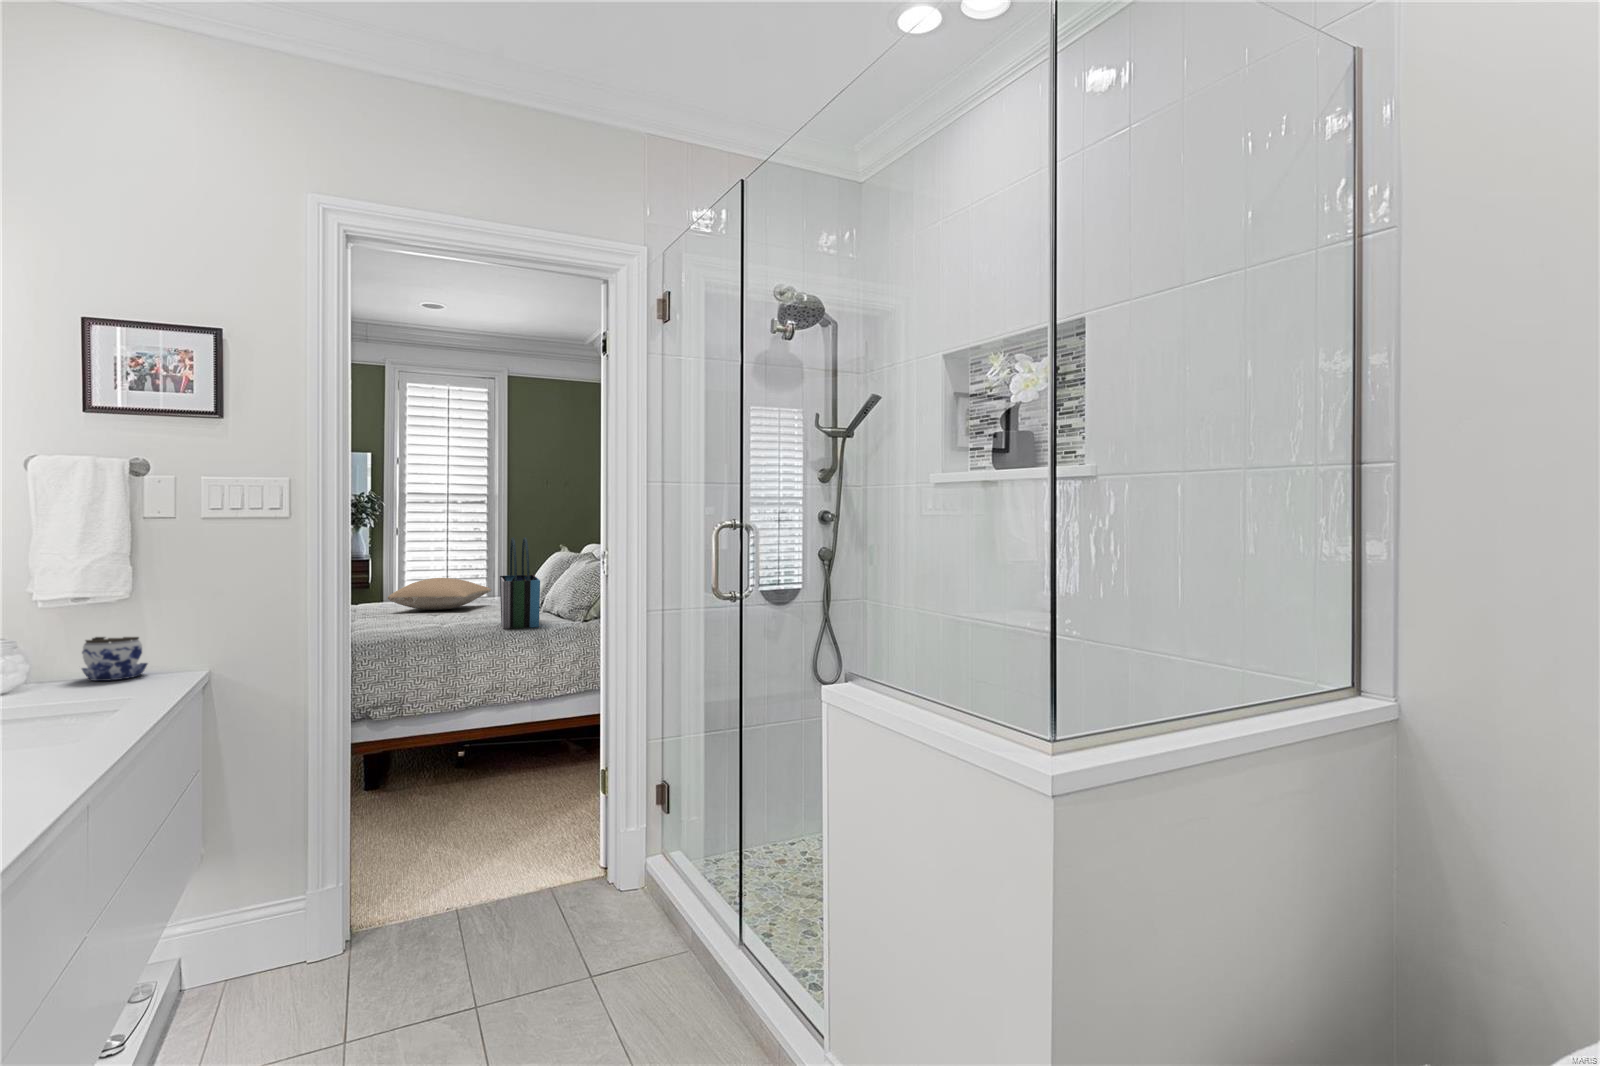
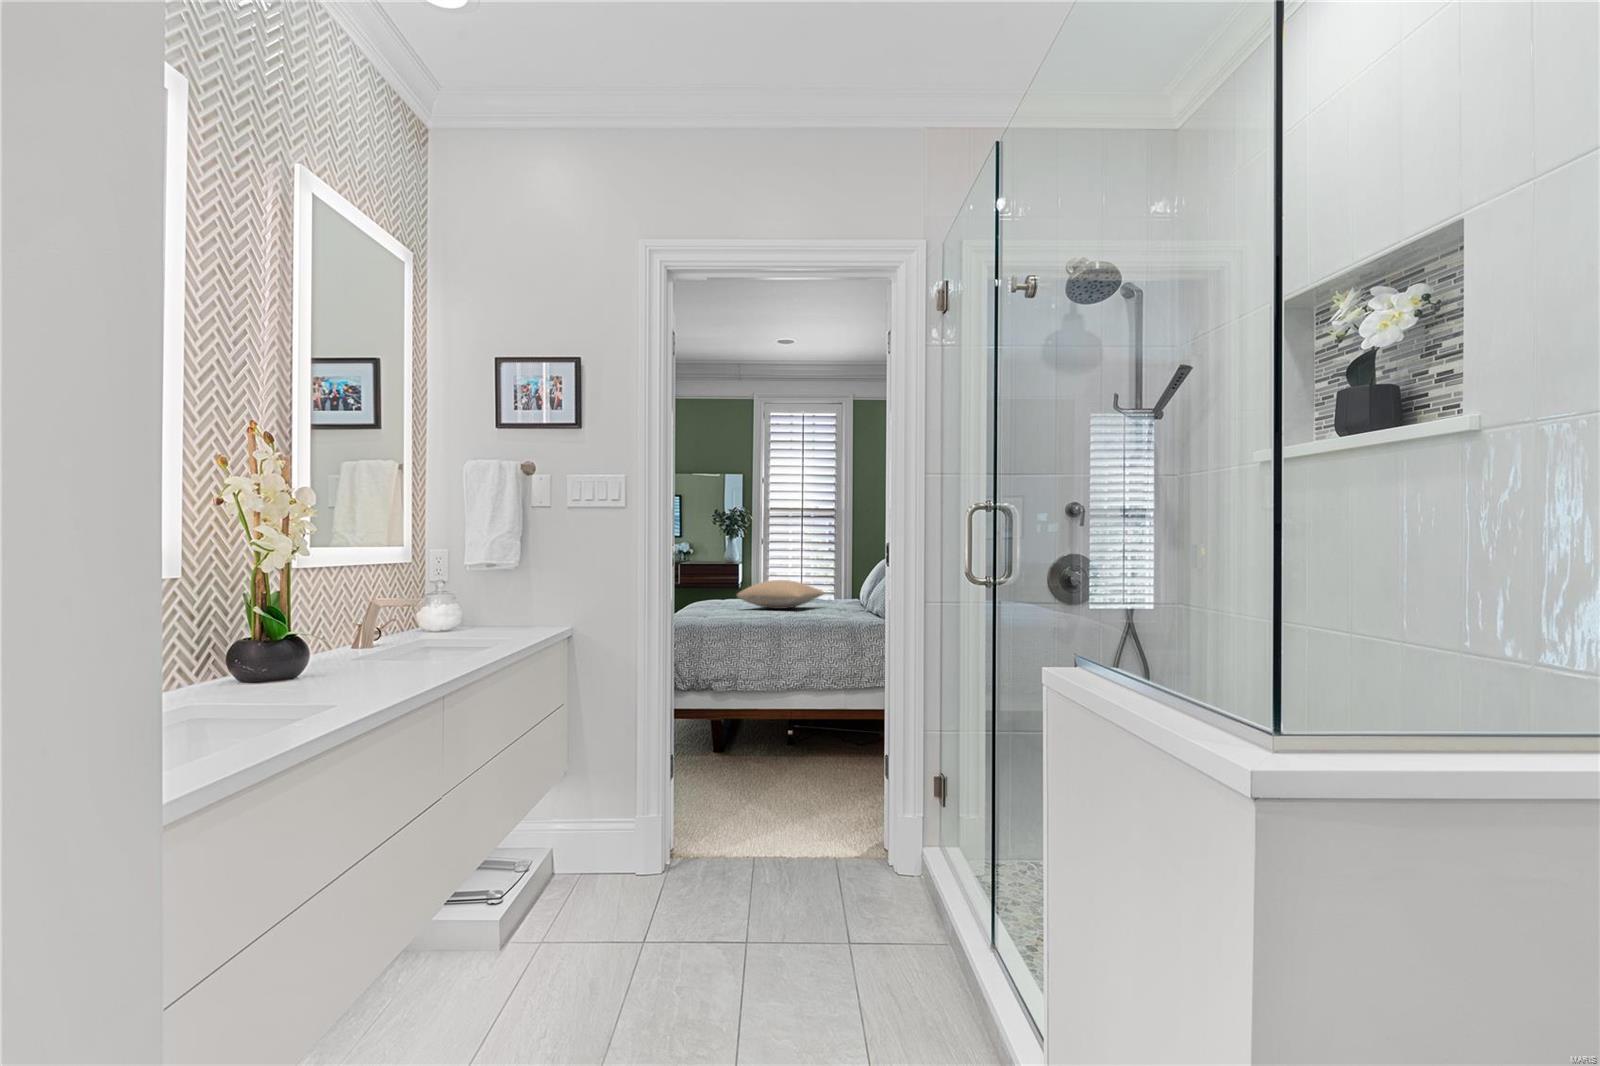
tote bag: present [500,538,540,629] -> none [820,539,853,623]
jar: present [82,637,148,681] -> none [485,596,532,631]

